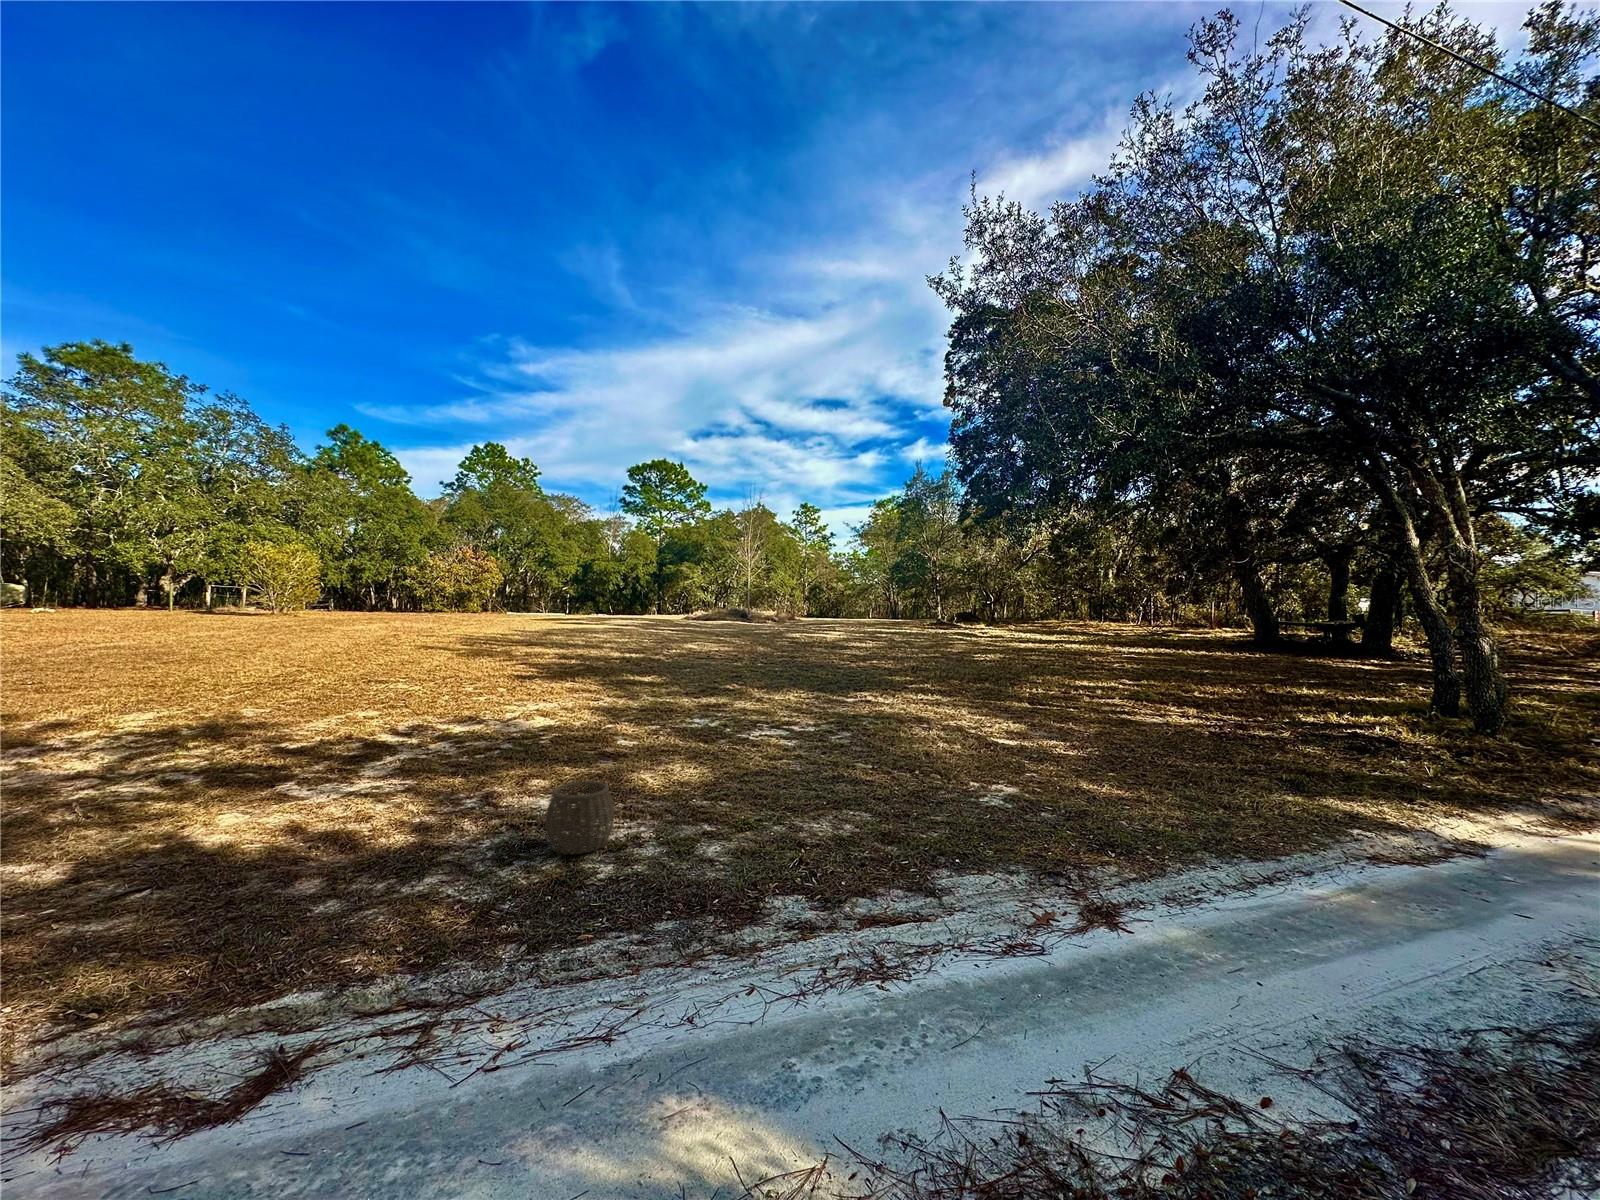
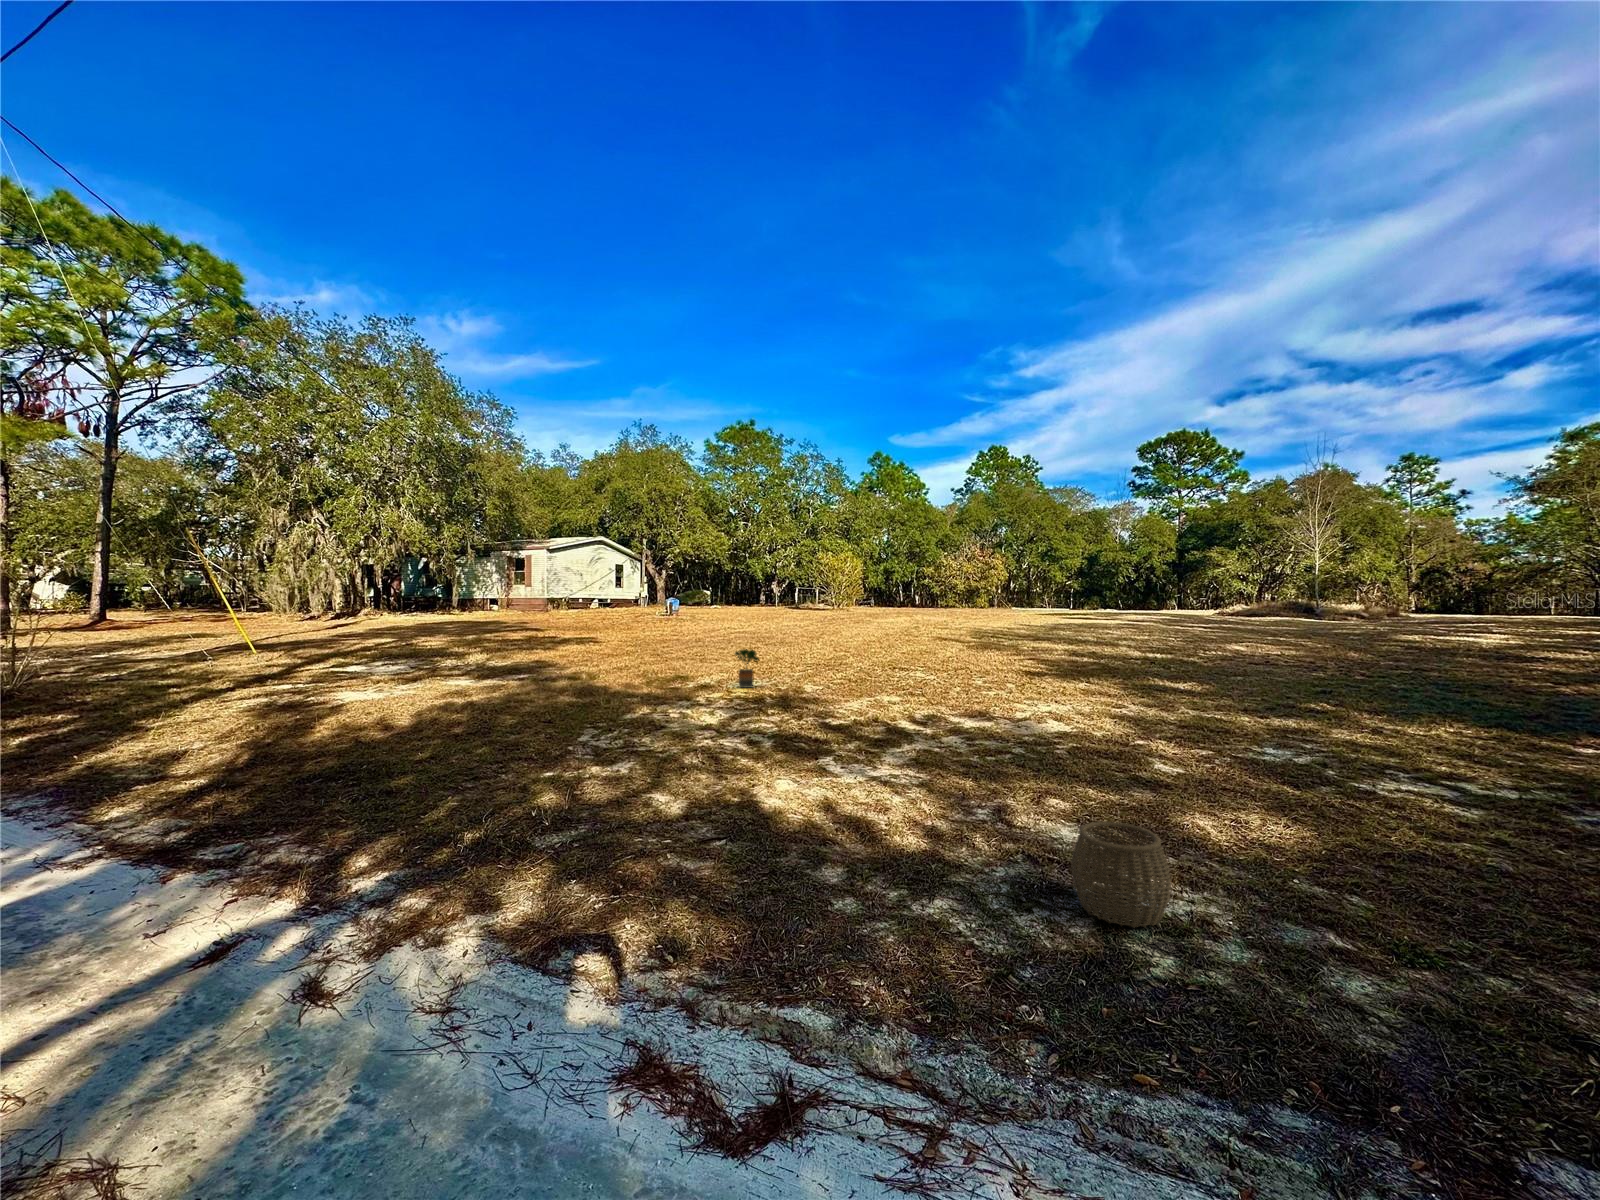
potted tree: none [109,668,161,722] -> present [735,649,759,688]

